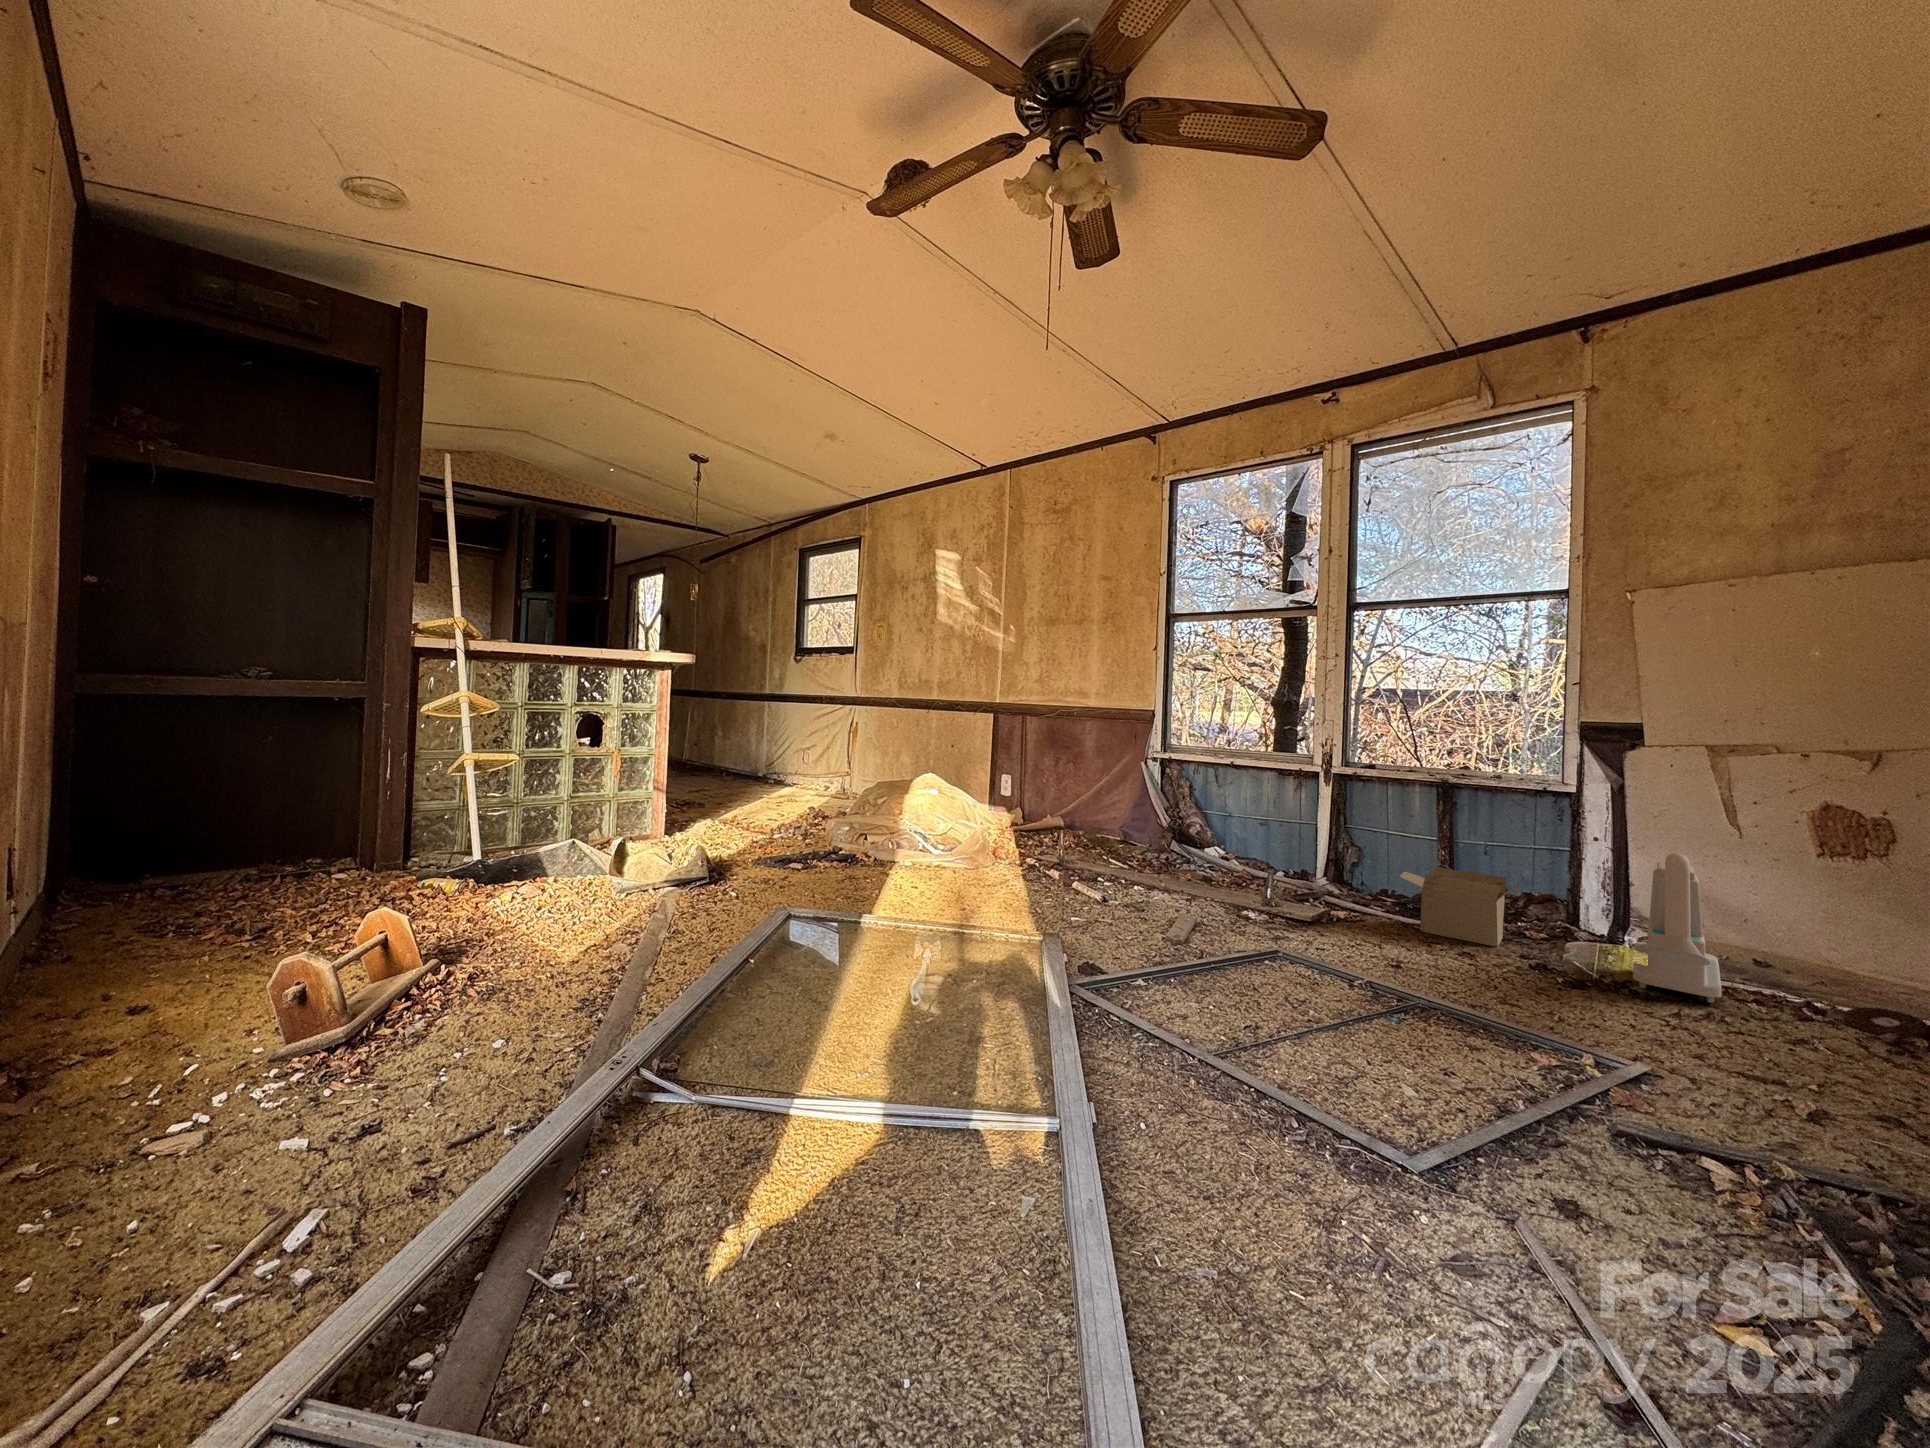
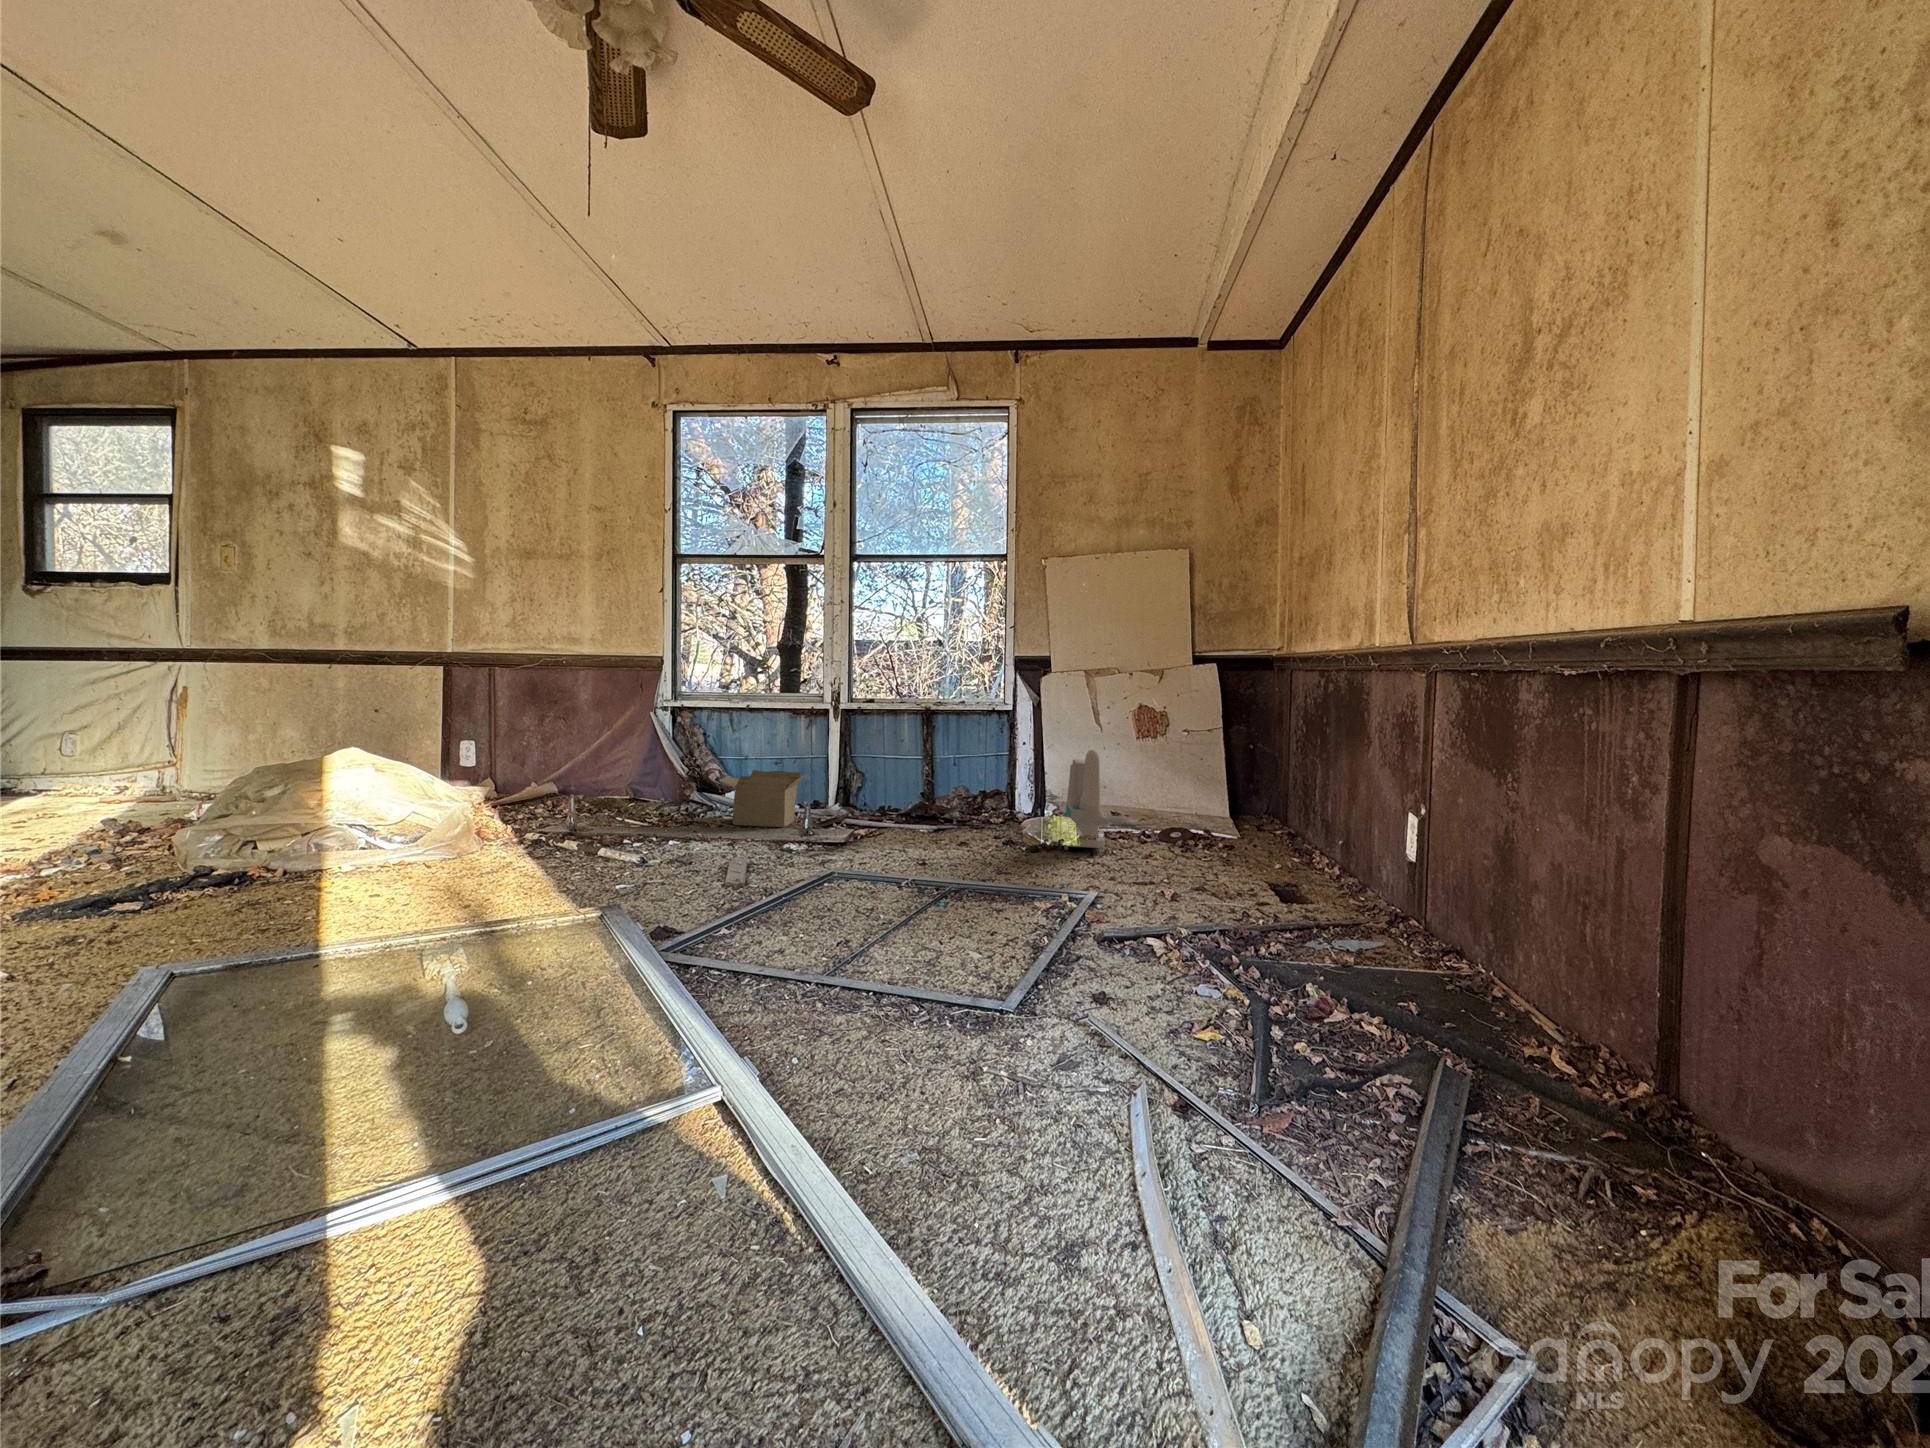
cardboard box: present [1400,866,1521,946] -> present [720,770,807,827]

